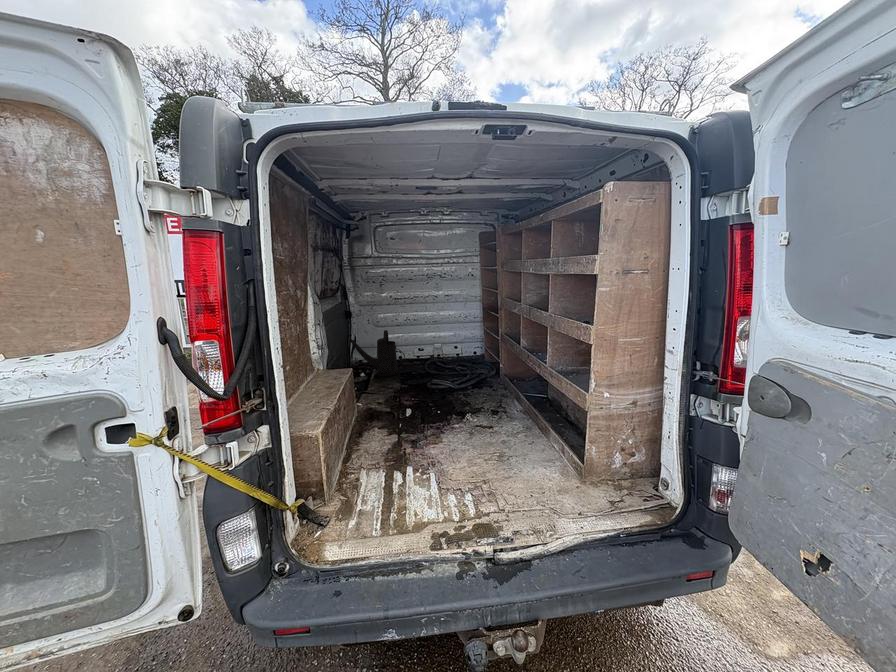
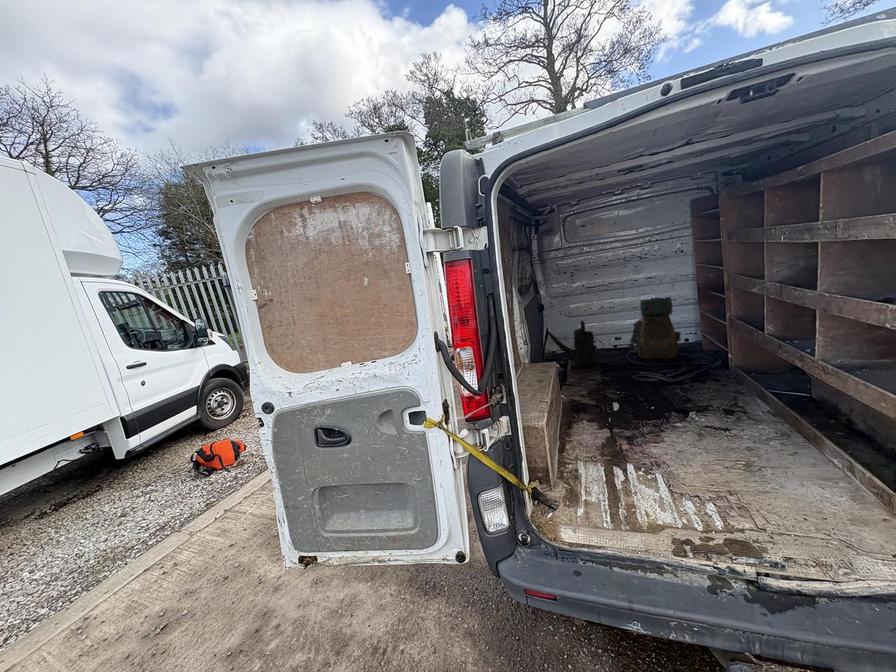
backpack: none [429,312,470,369] -> present [630,297,681,359]

